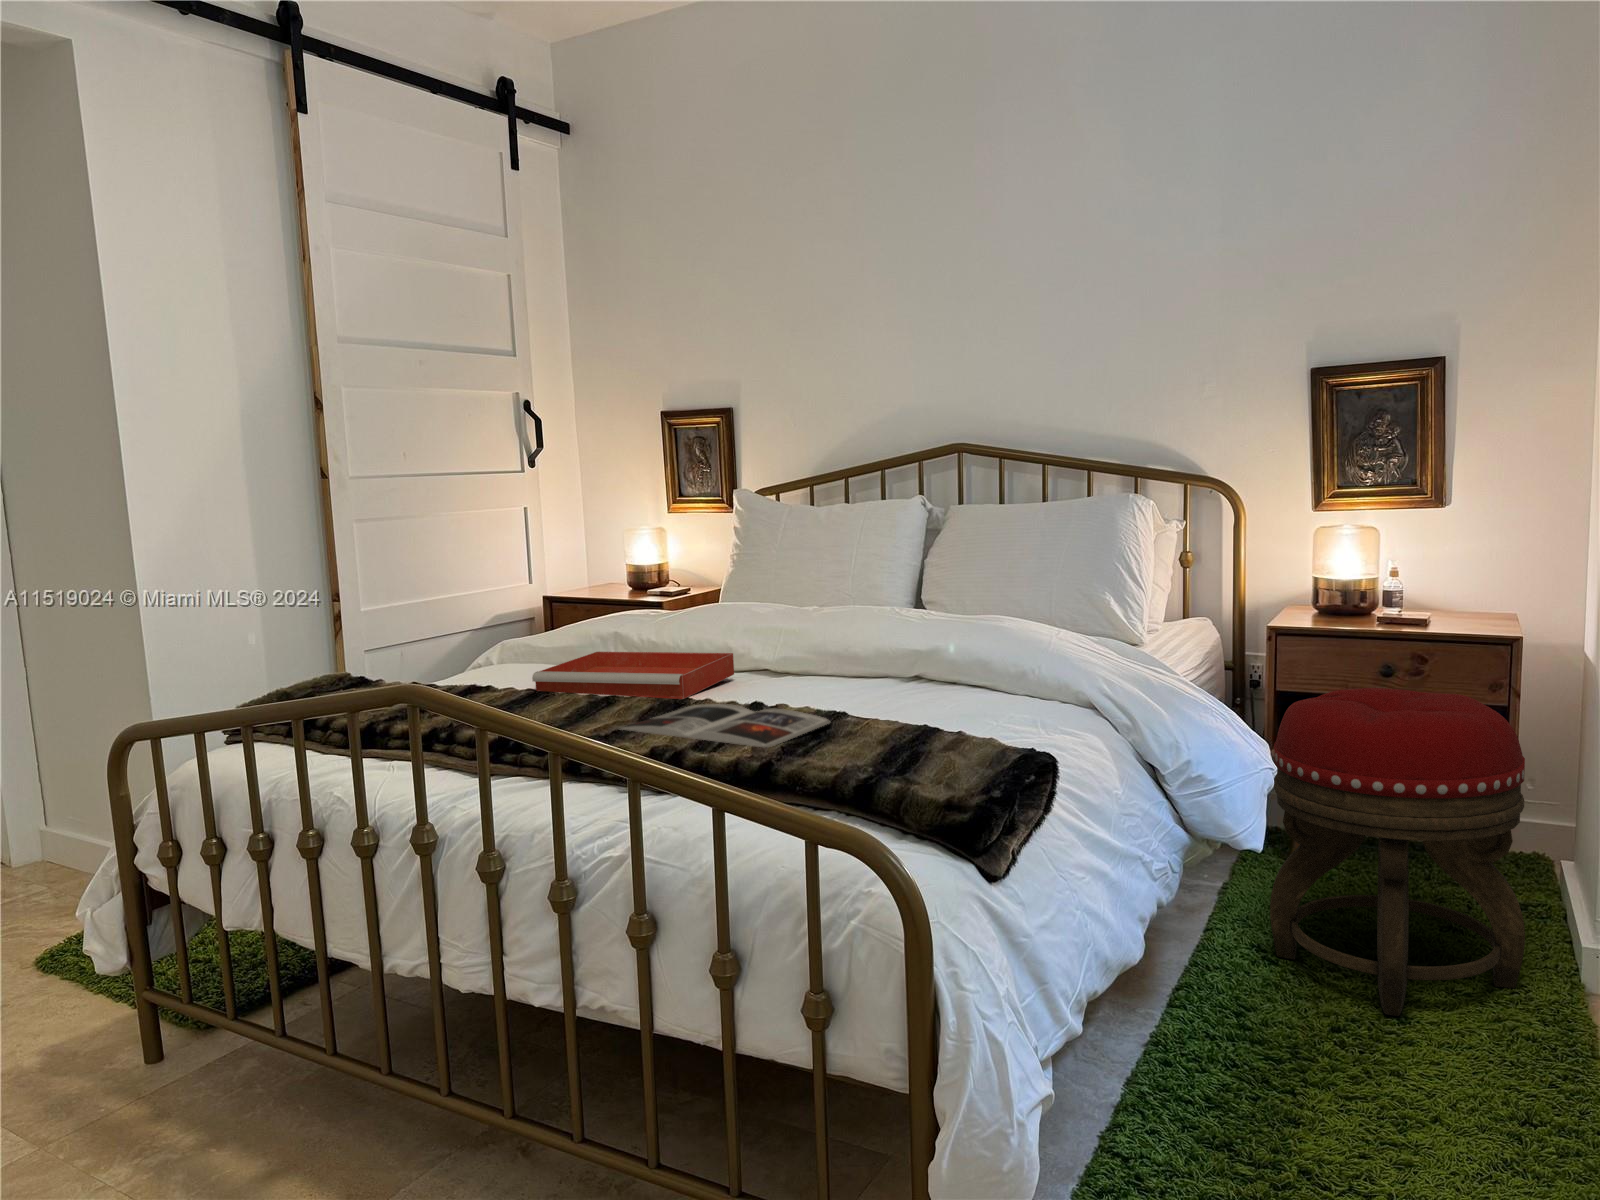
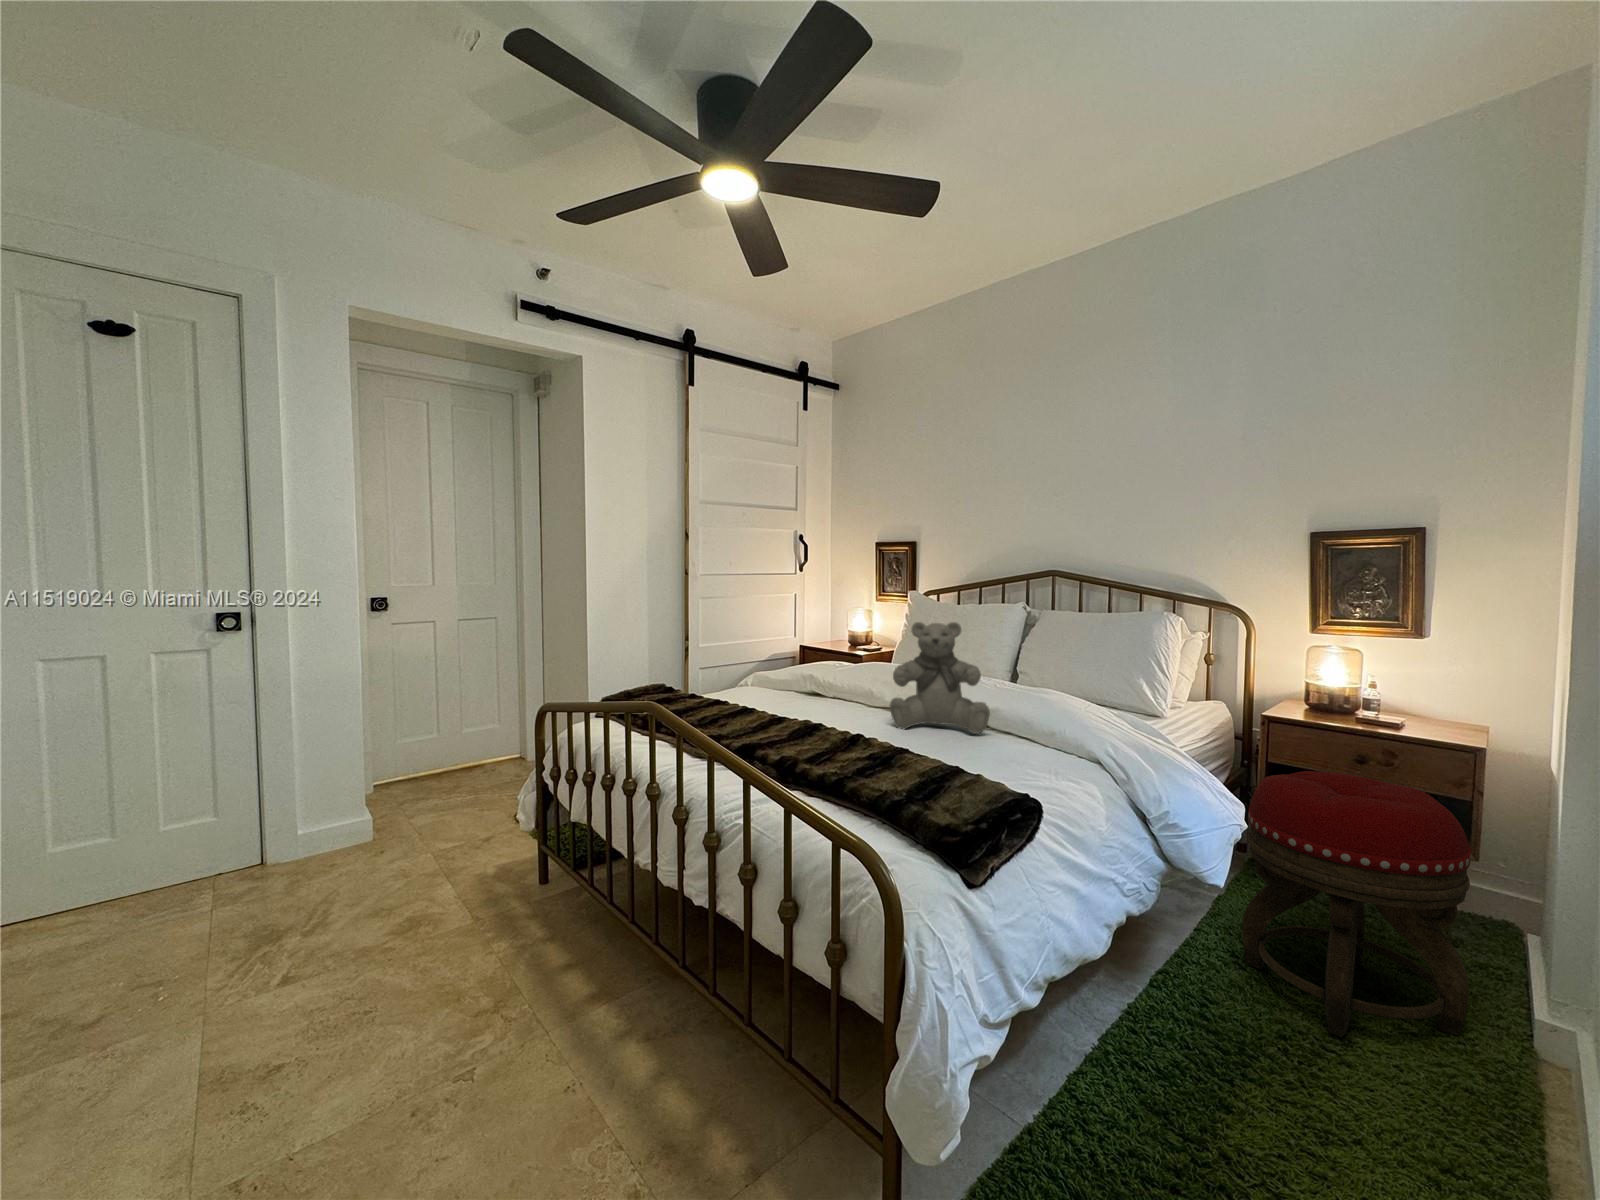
teddy bear: none [770,523,924,698] -> present [889,622,990,734]
tray: present [532,652,734,699] -> none [752,686,875,723]
magazine: present [621,704,830,748] -> none [775,729,907,766]

